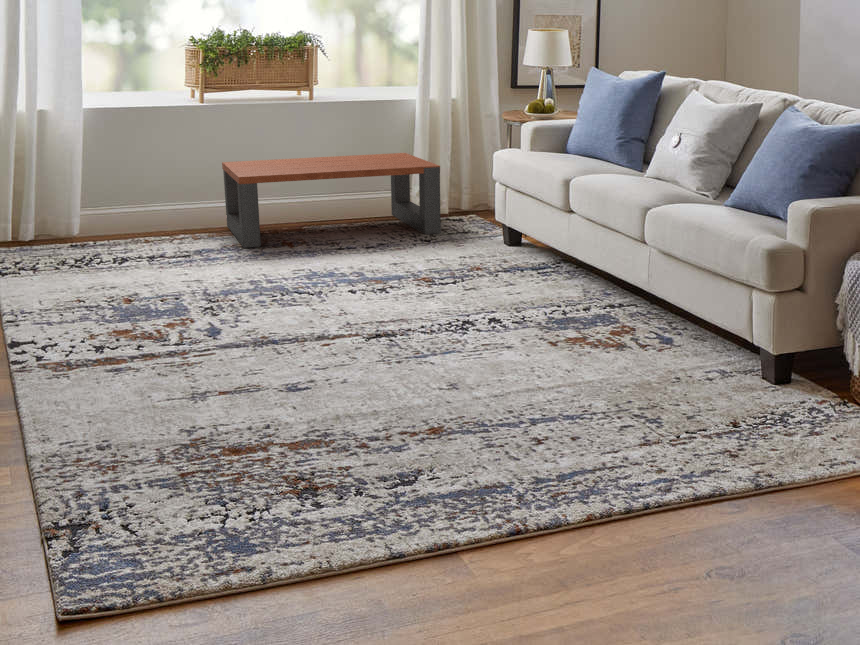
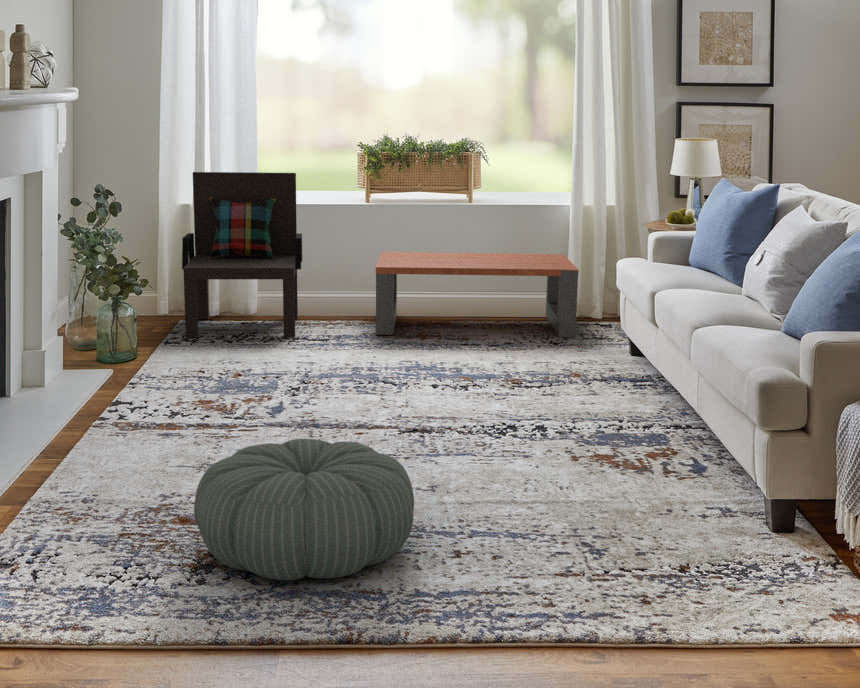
armchair: none [12,82,160,269] -> present [182,172,302,337]
pouf: none [276,345,502,489] -> present [194,439,414,580]

